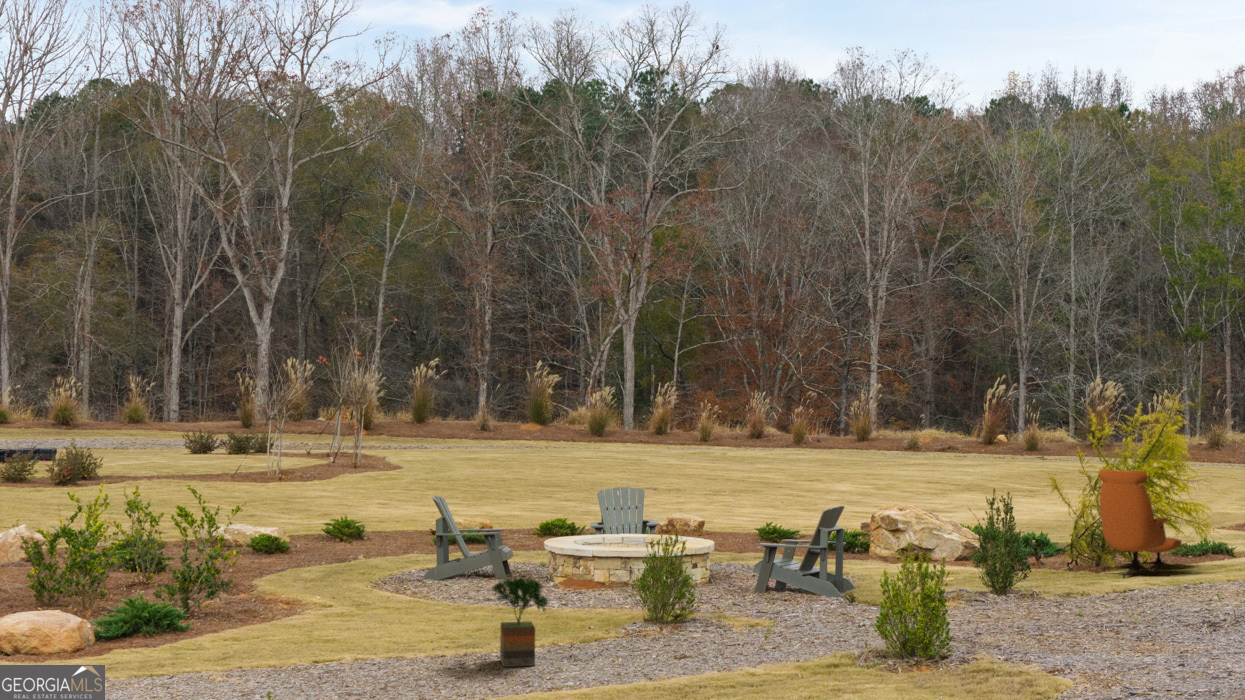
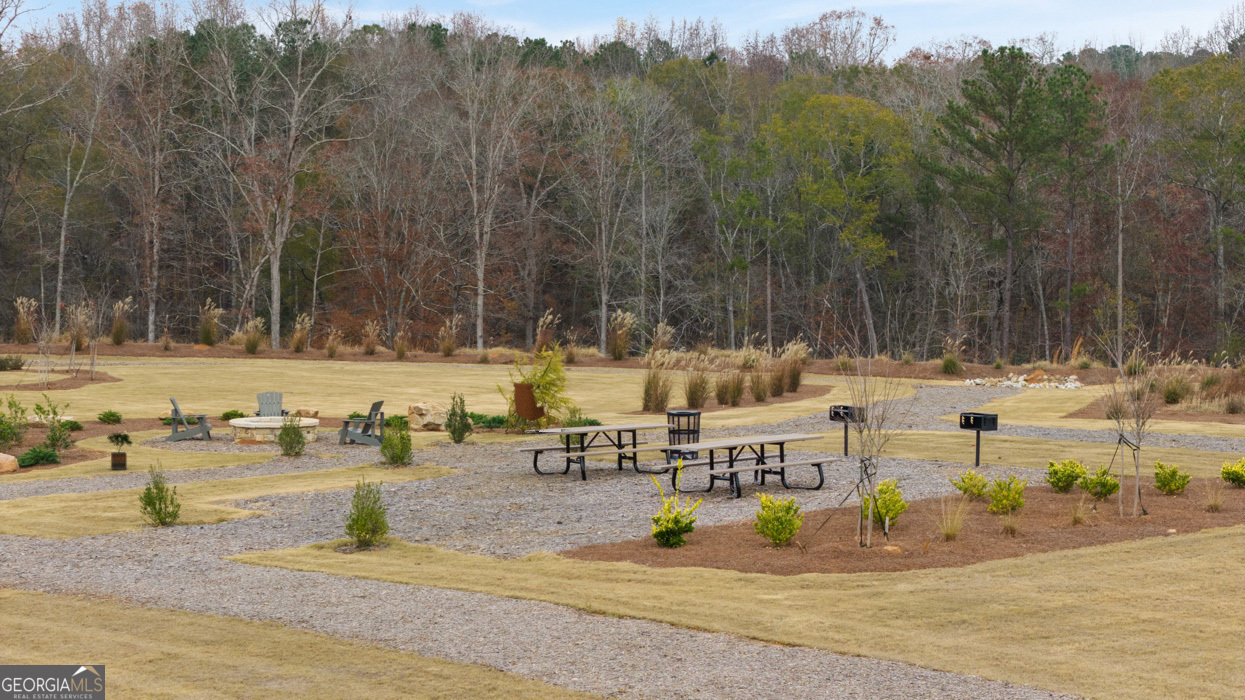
potted tree: present [492,578,548,667] -> present [107,433,132,470]

